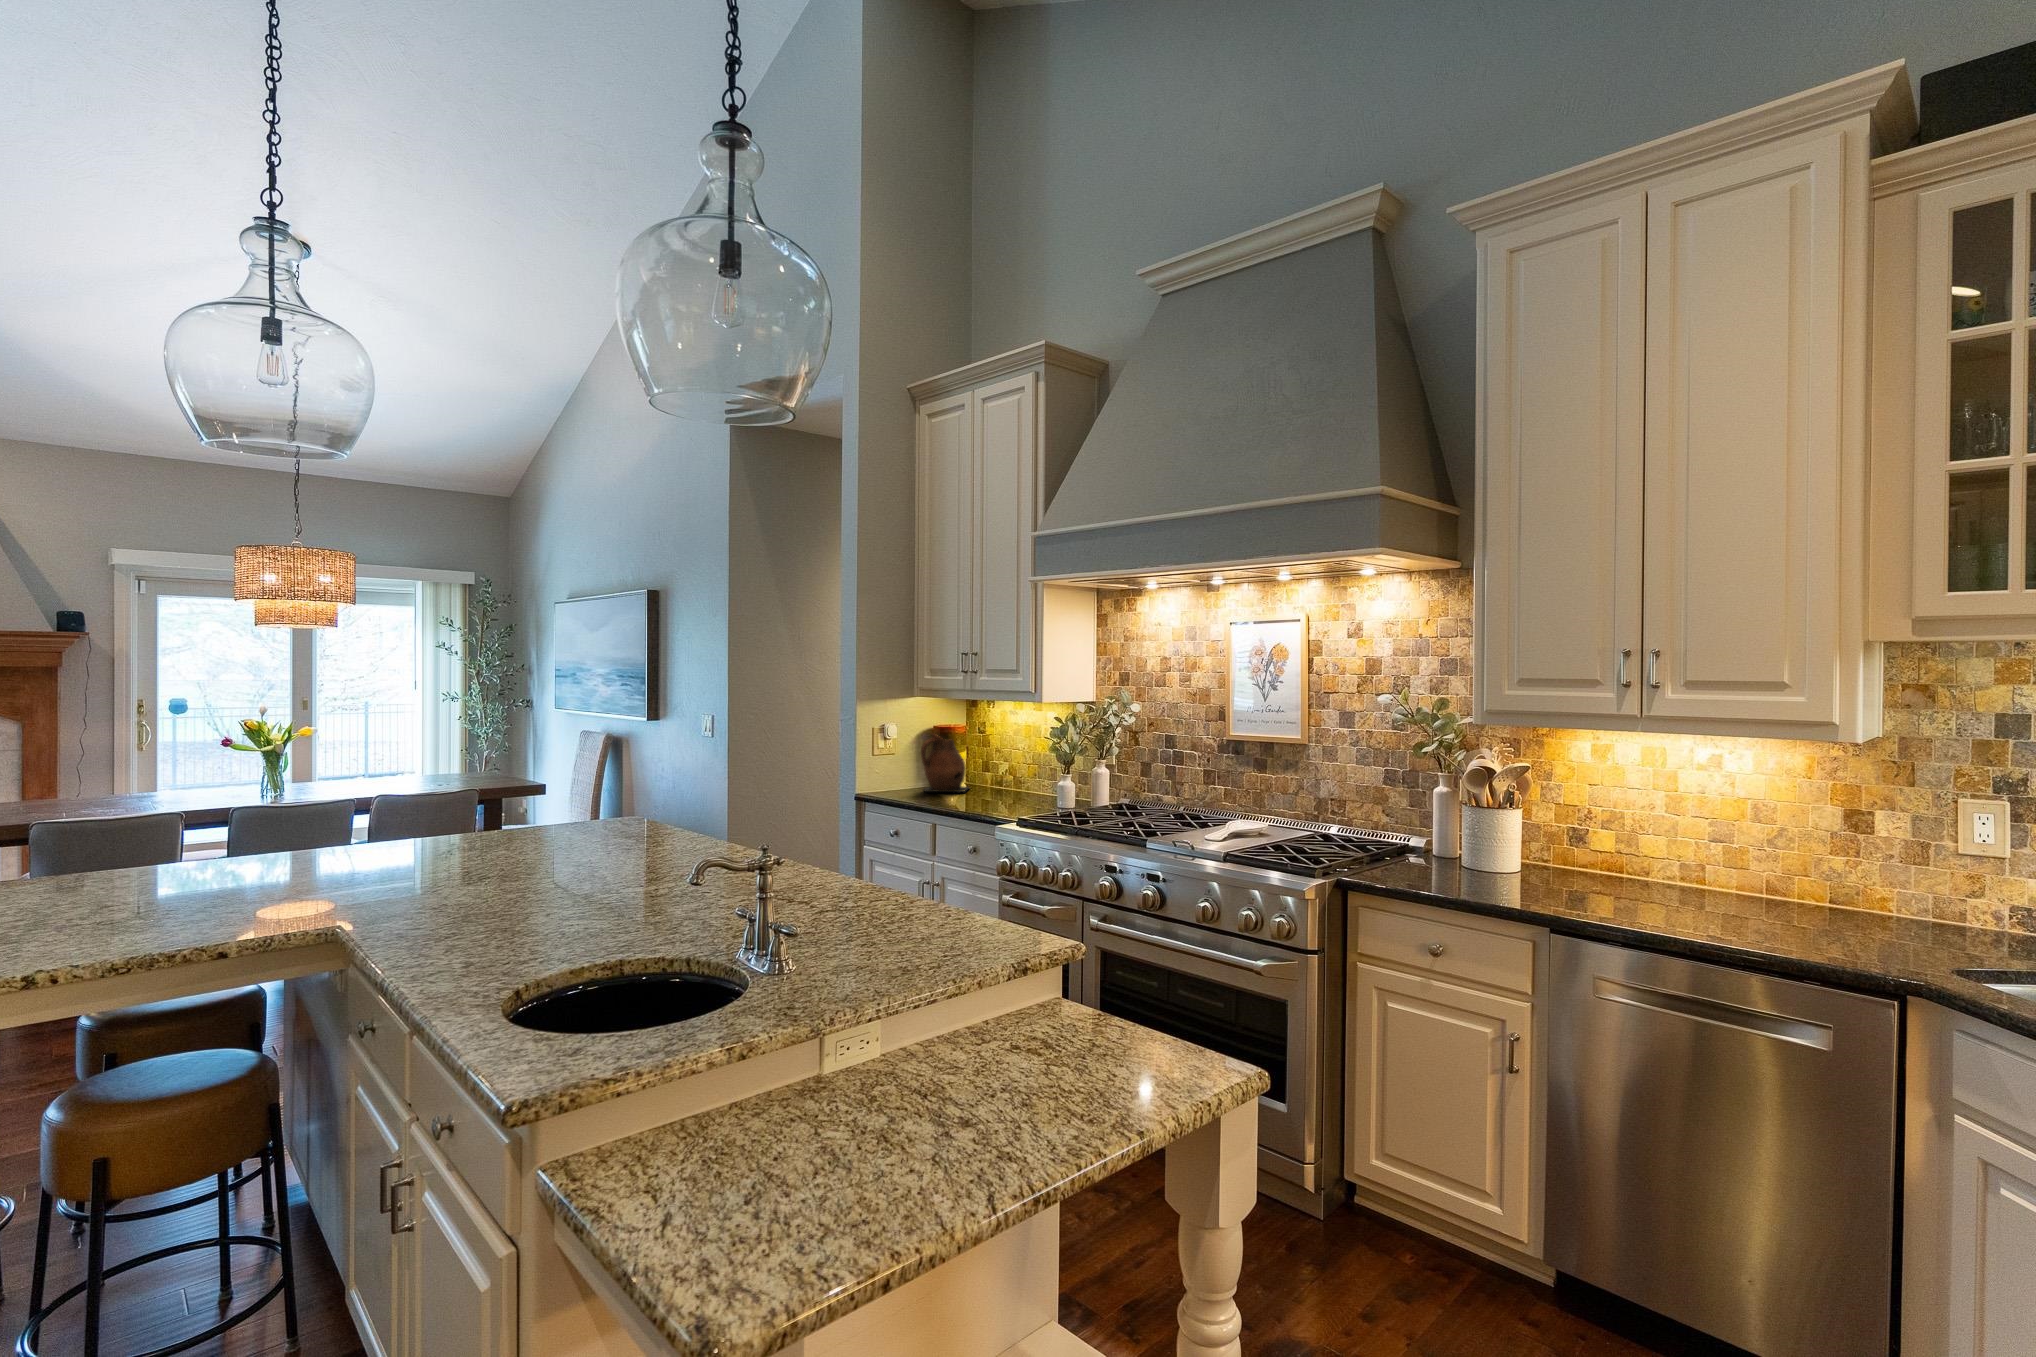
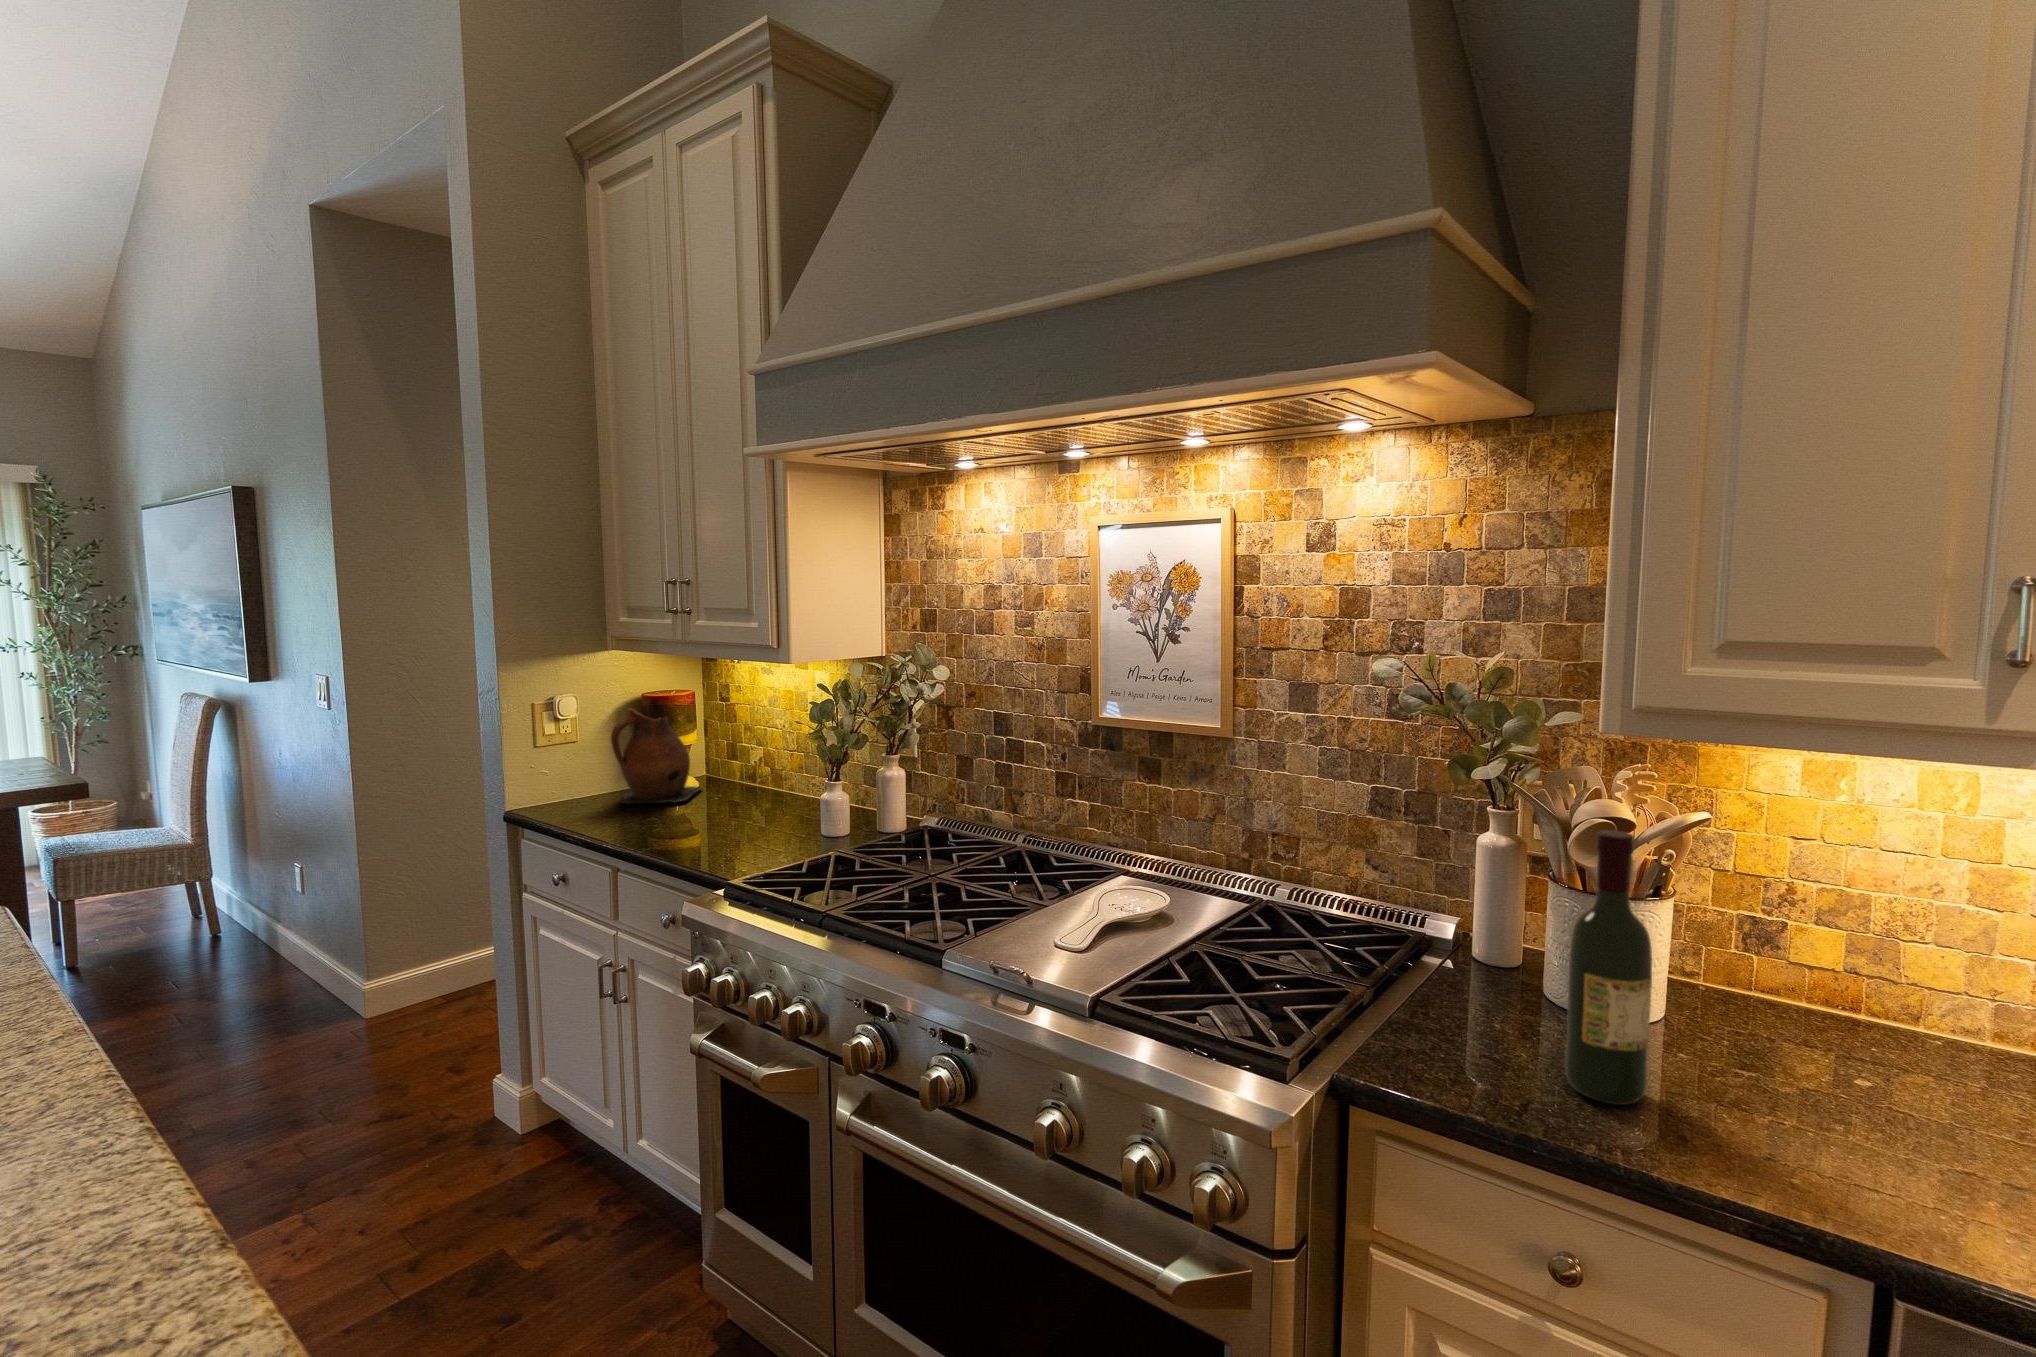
wine bottle: none [1442,761,1476,882] -> present [1565,830,1652,1105]

